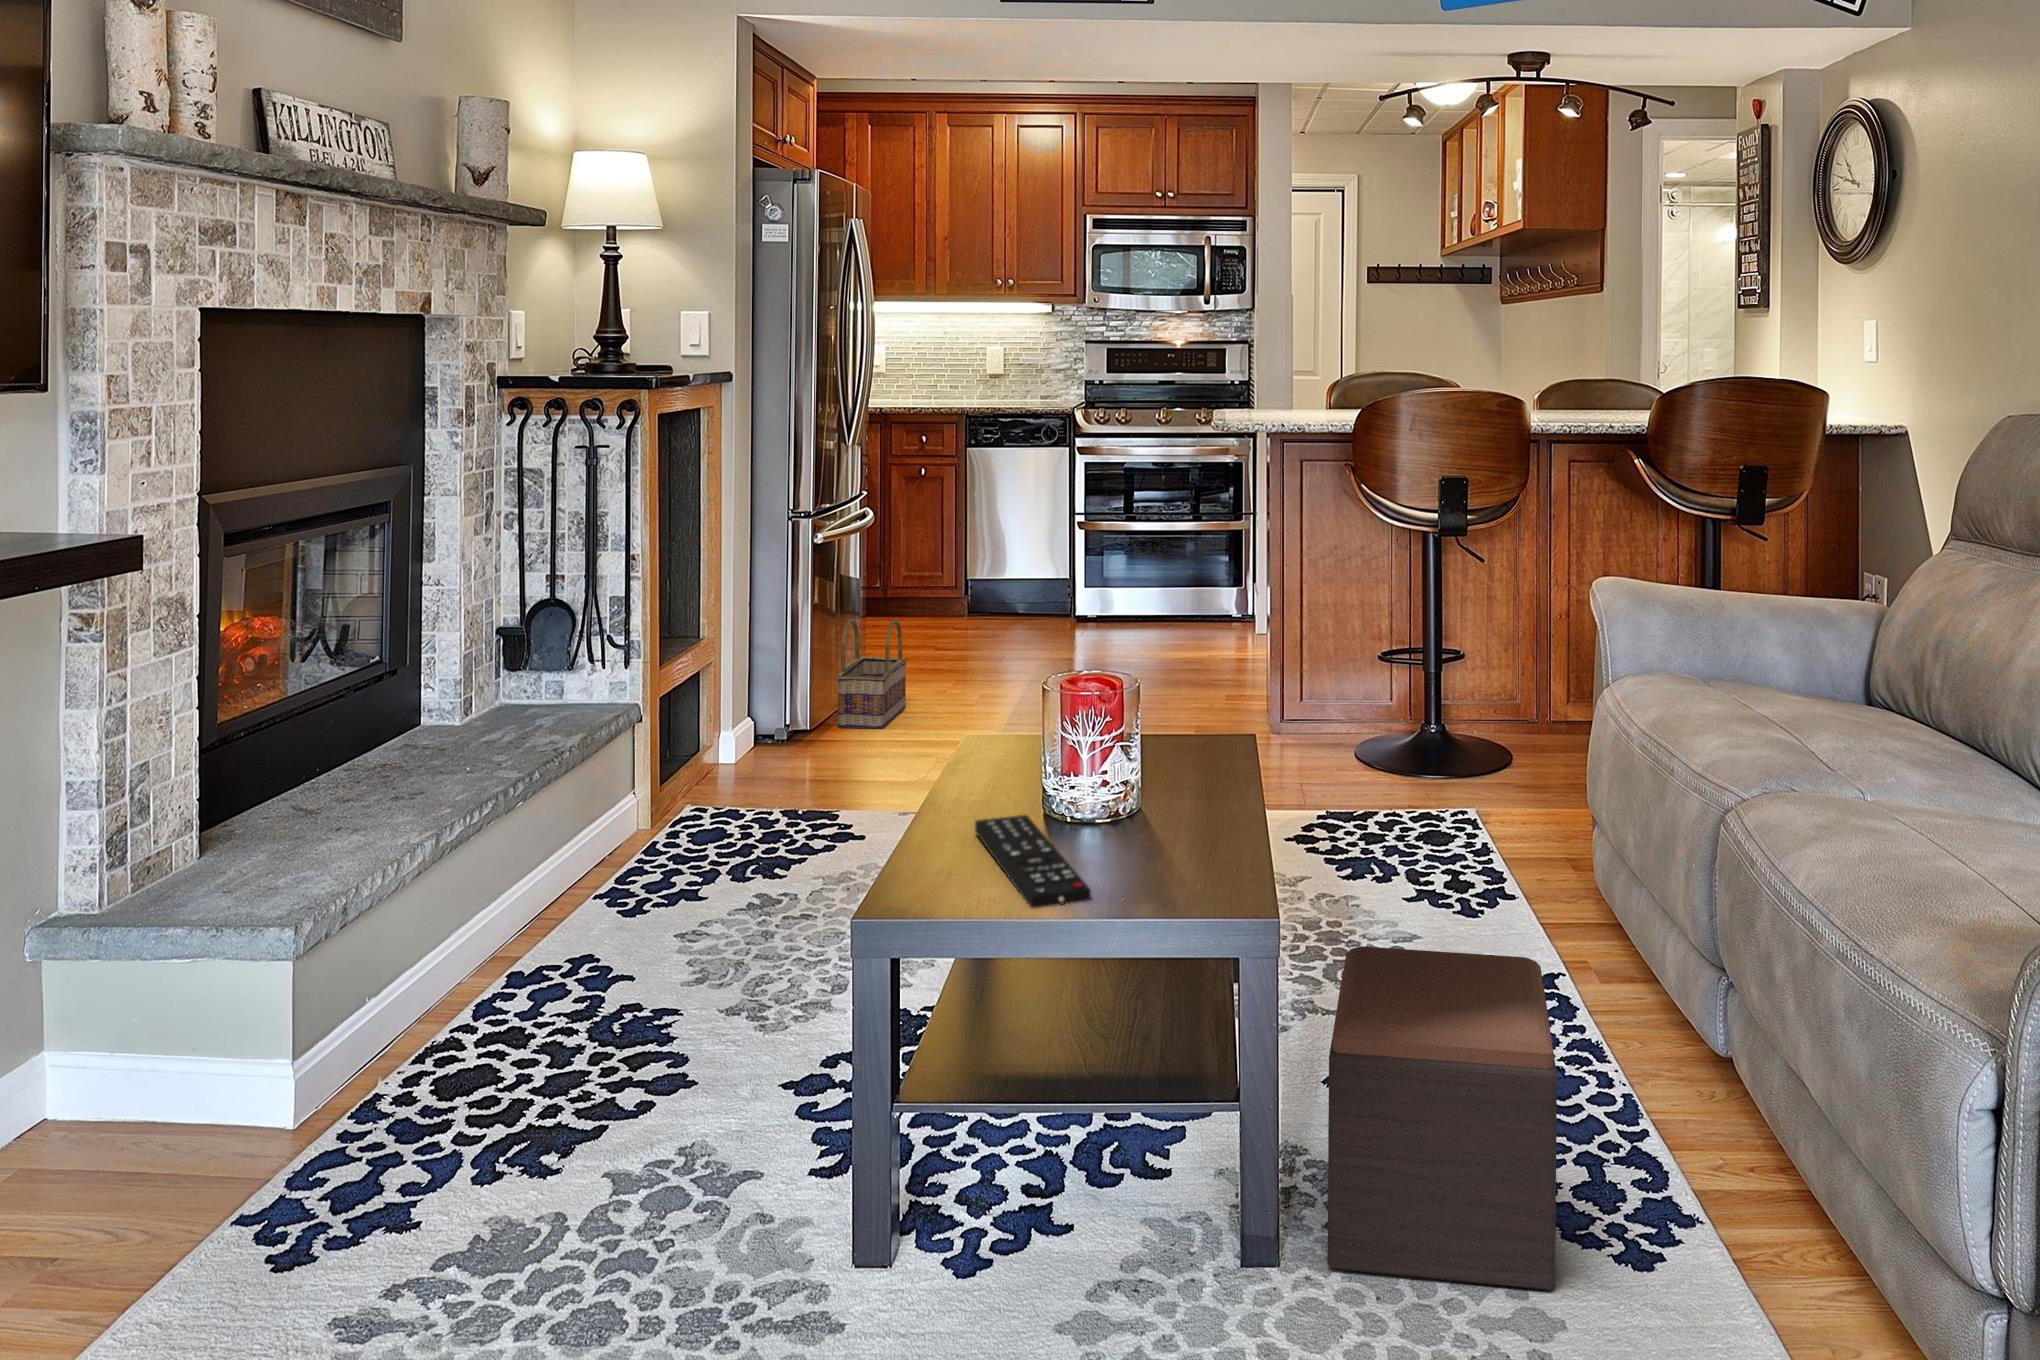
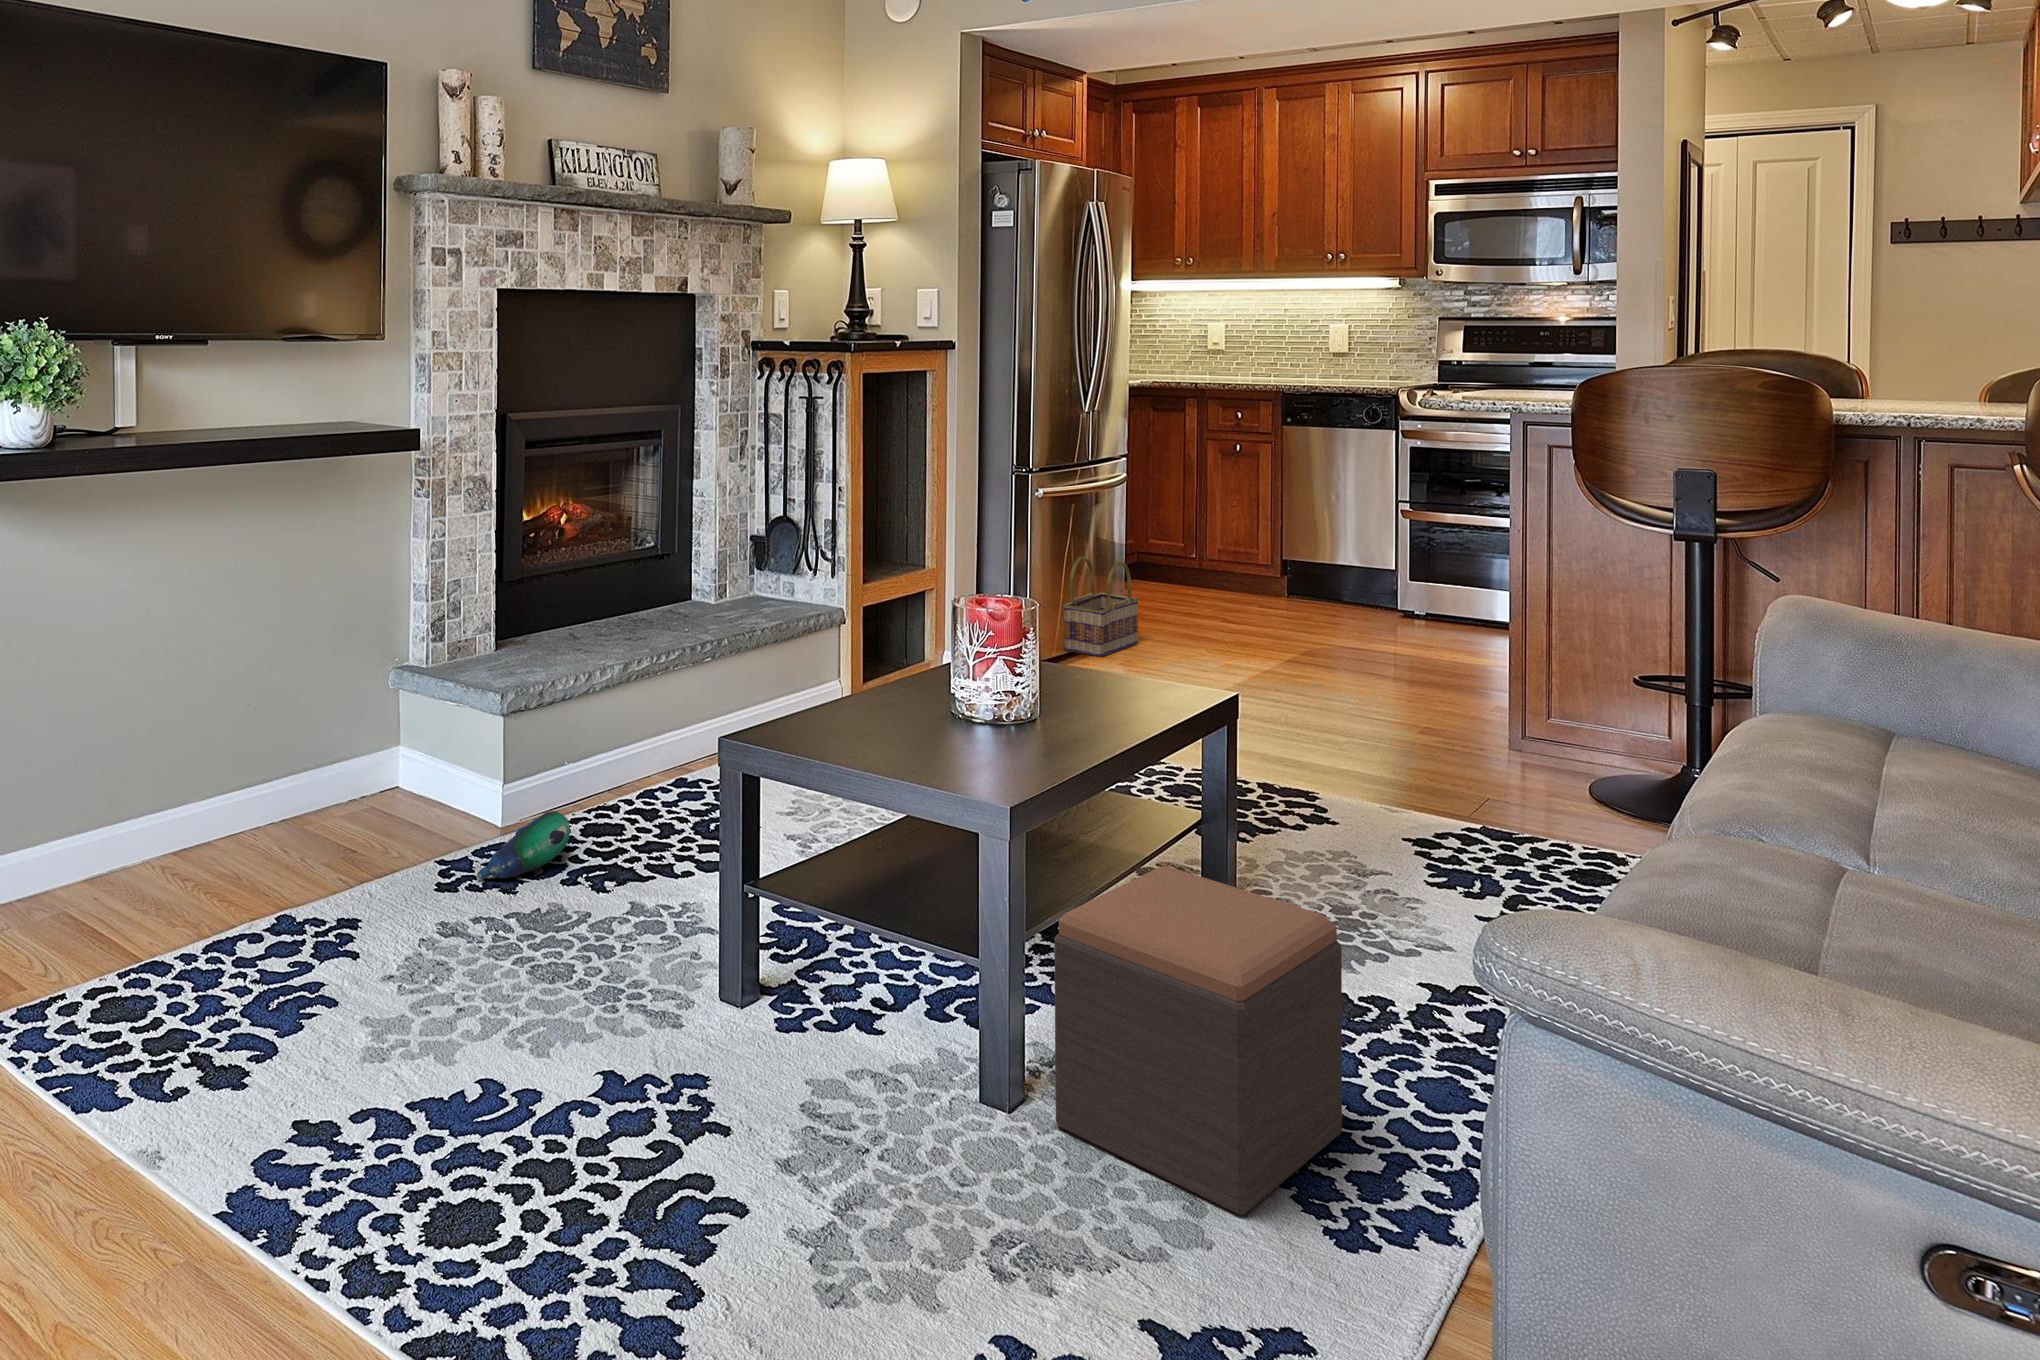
remote control: present [975,815,1091,908] -> none [832,694,916,761]
plush toy: none [332,1082,465,1222] -> present [477,811,570,879]

